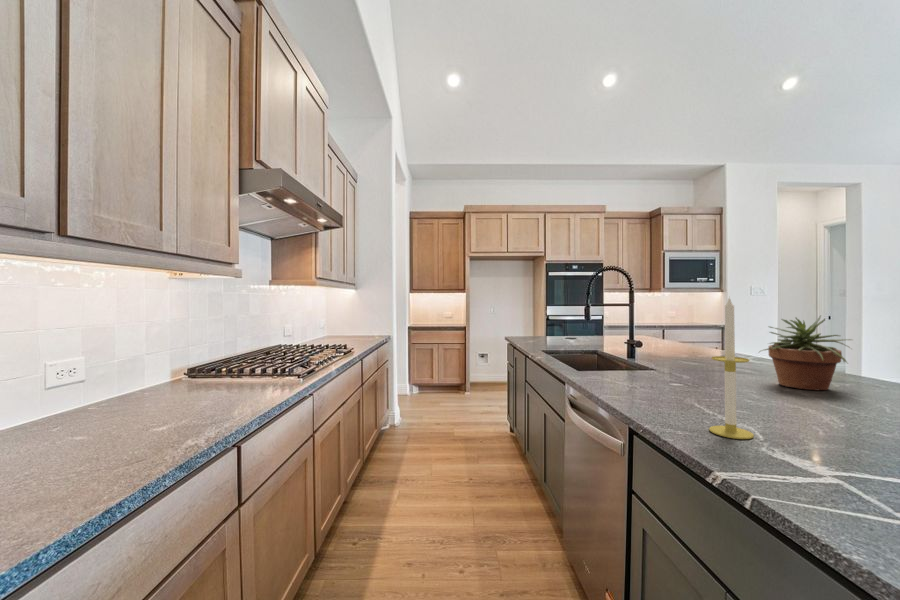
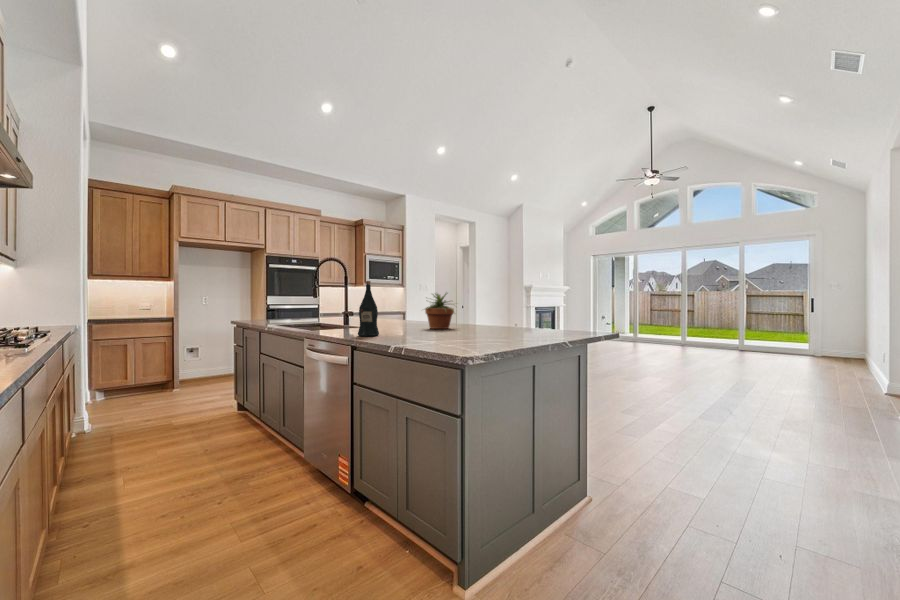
candle: present [709,298,754,439] -> none [400,274,417,341]
wine bottle: none [628,304,668,400] -> present [358,281,379,336]

